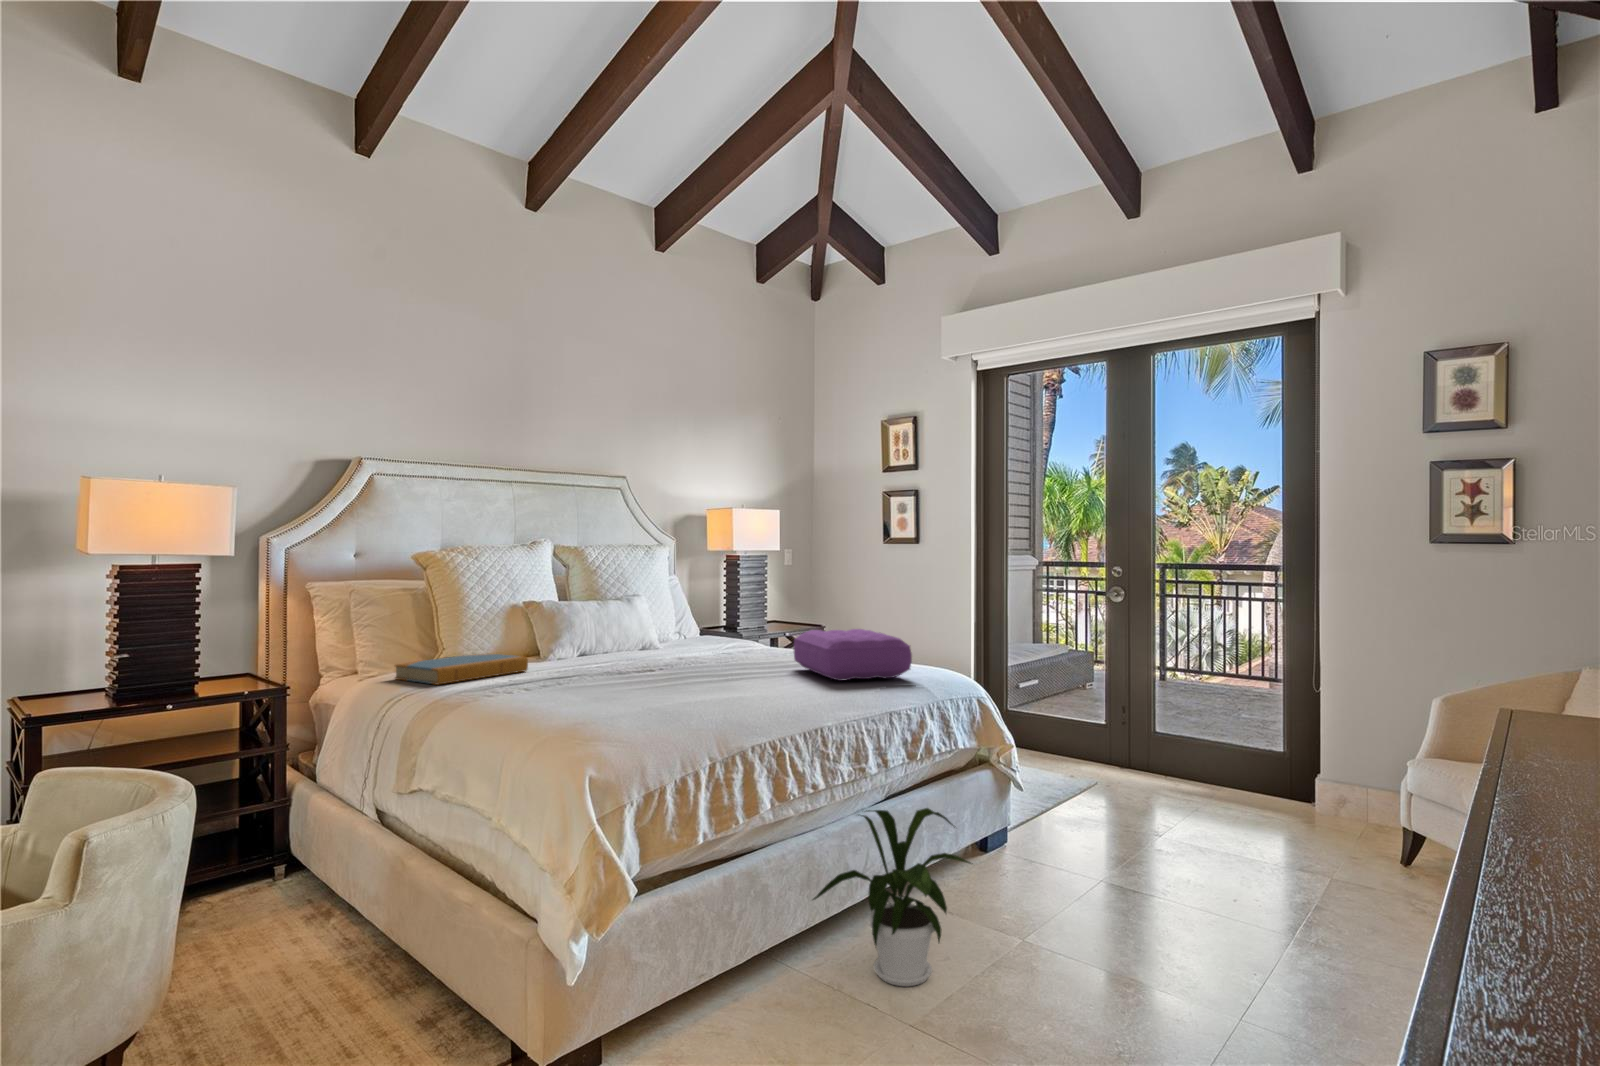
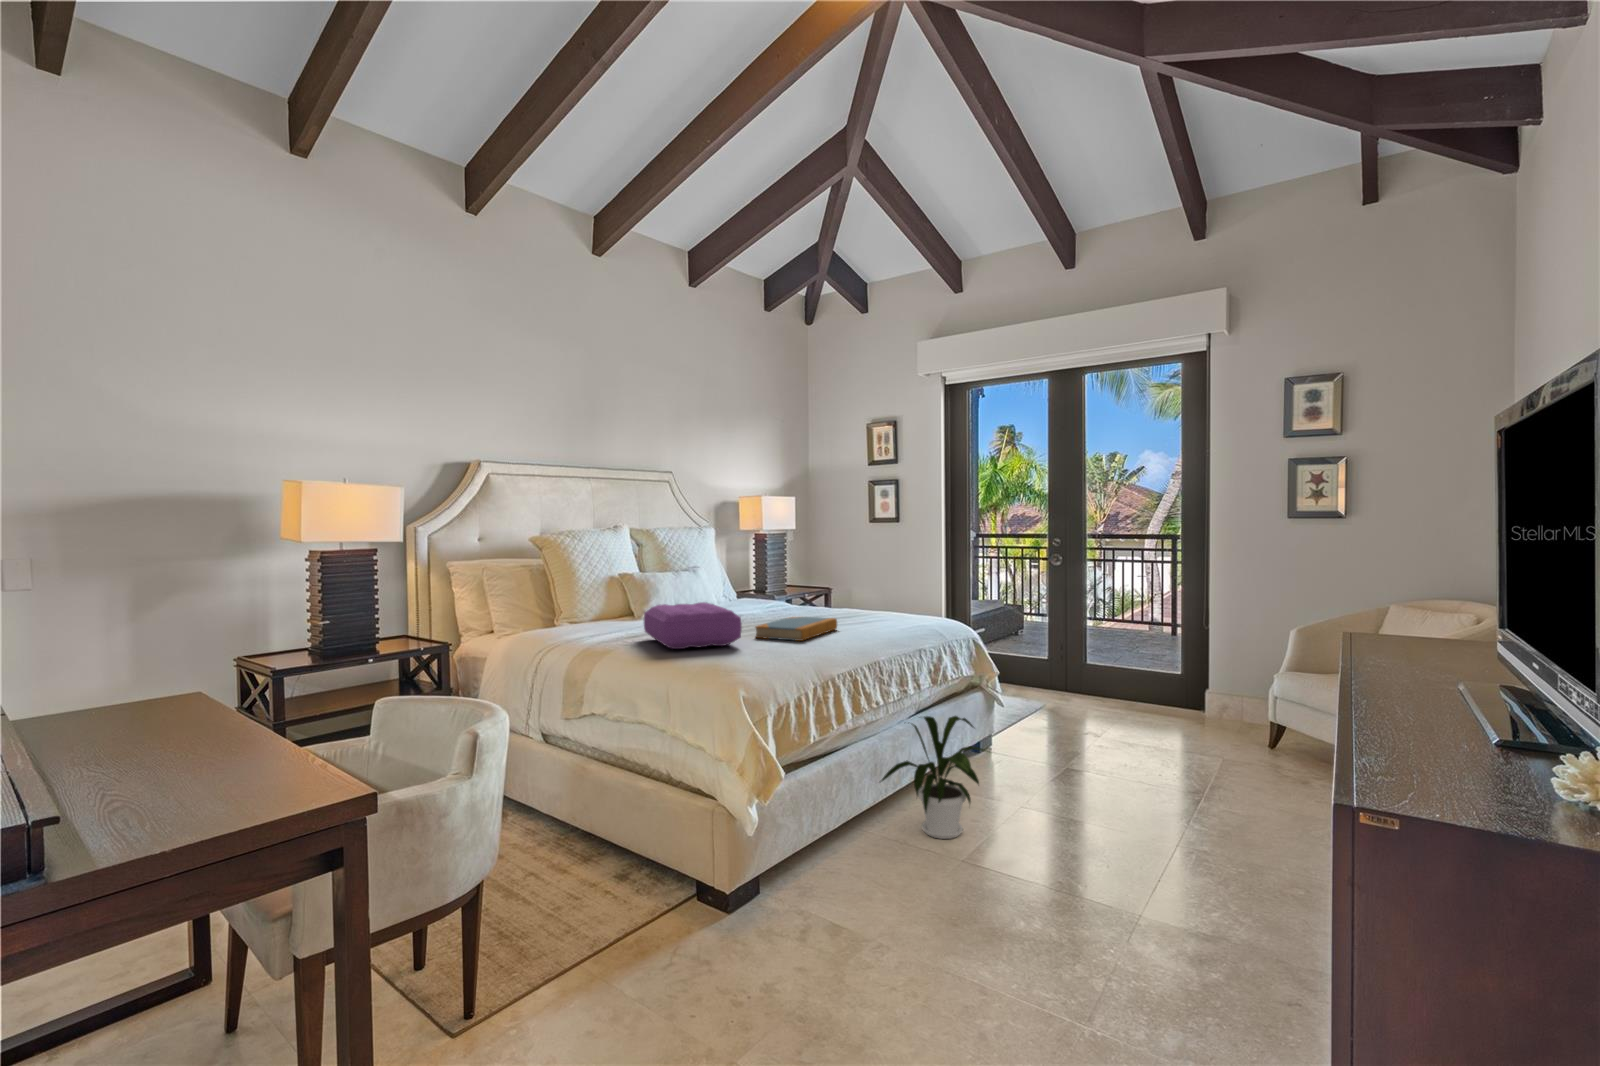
pillow: present [794,629,912,681] -> present [644,602,742,649]
book: present [395,654,528,685] -> present [755,617,837,641]

